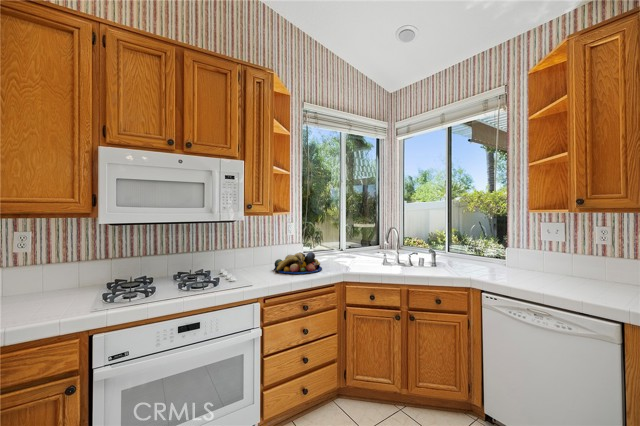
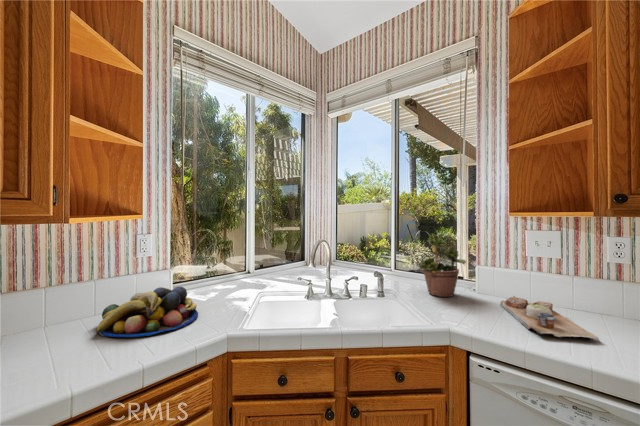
potted plant: none [461,221,497,268] -> present [419,234,466,297]
cutting board: none [518,267,569,289] -> present [500,296,600,343]

